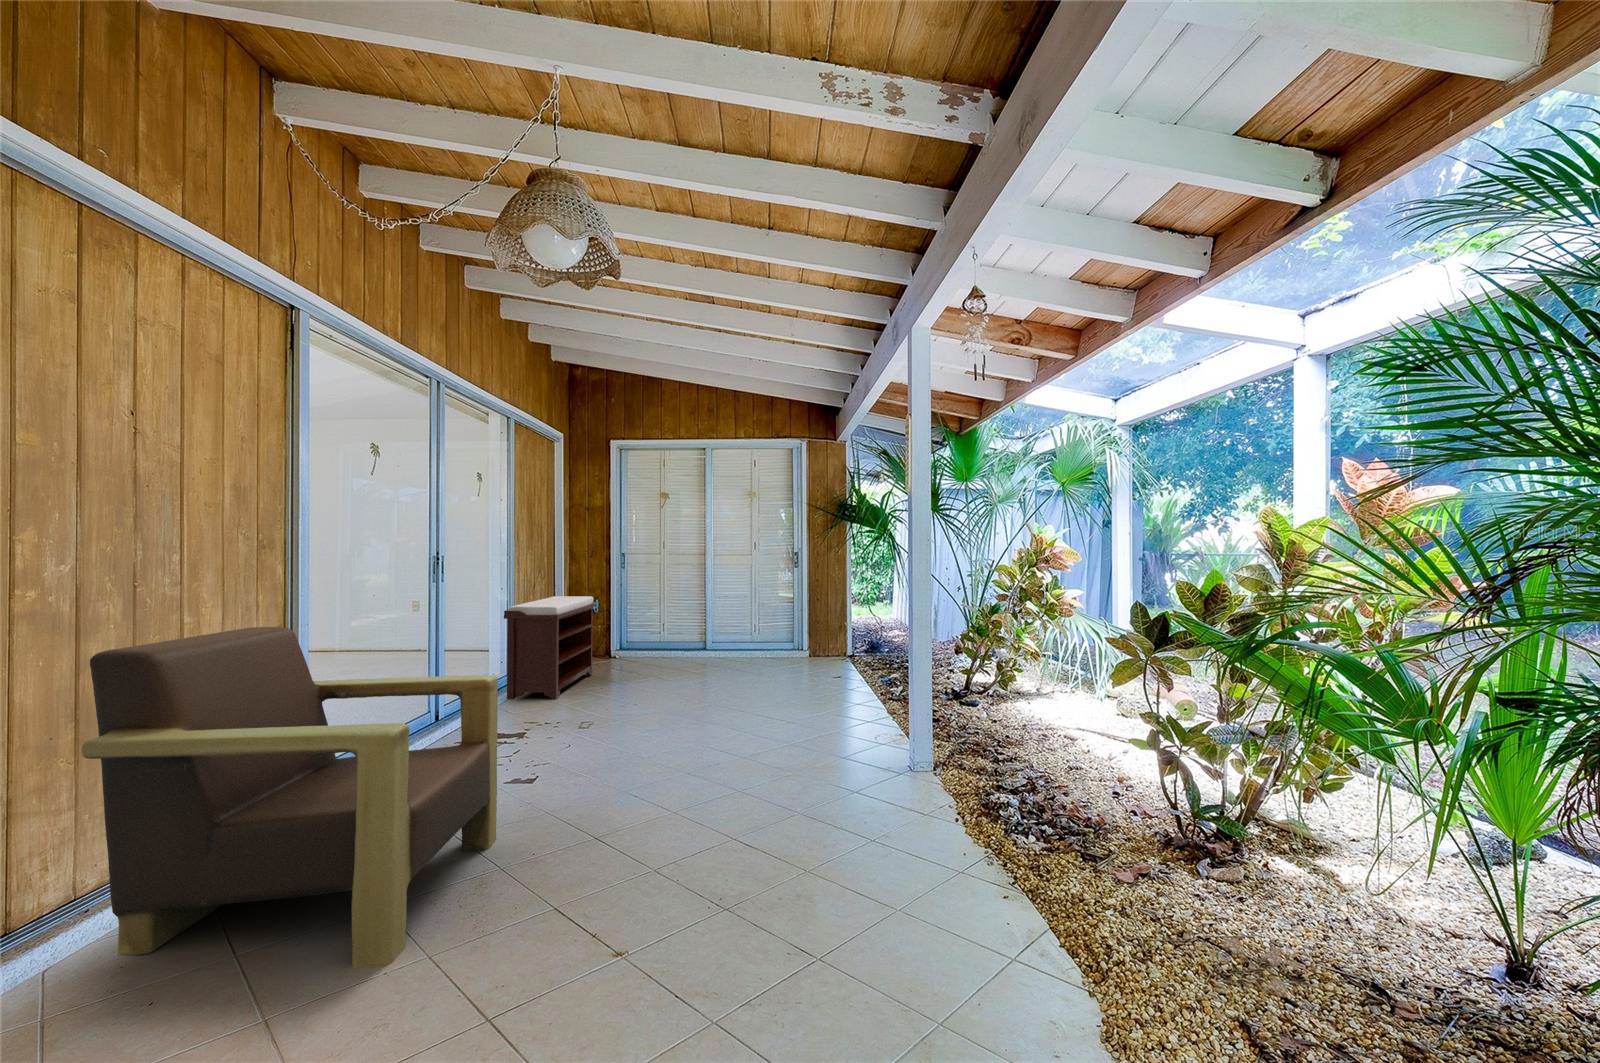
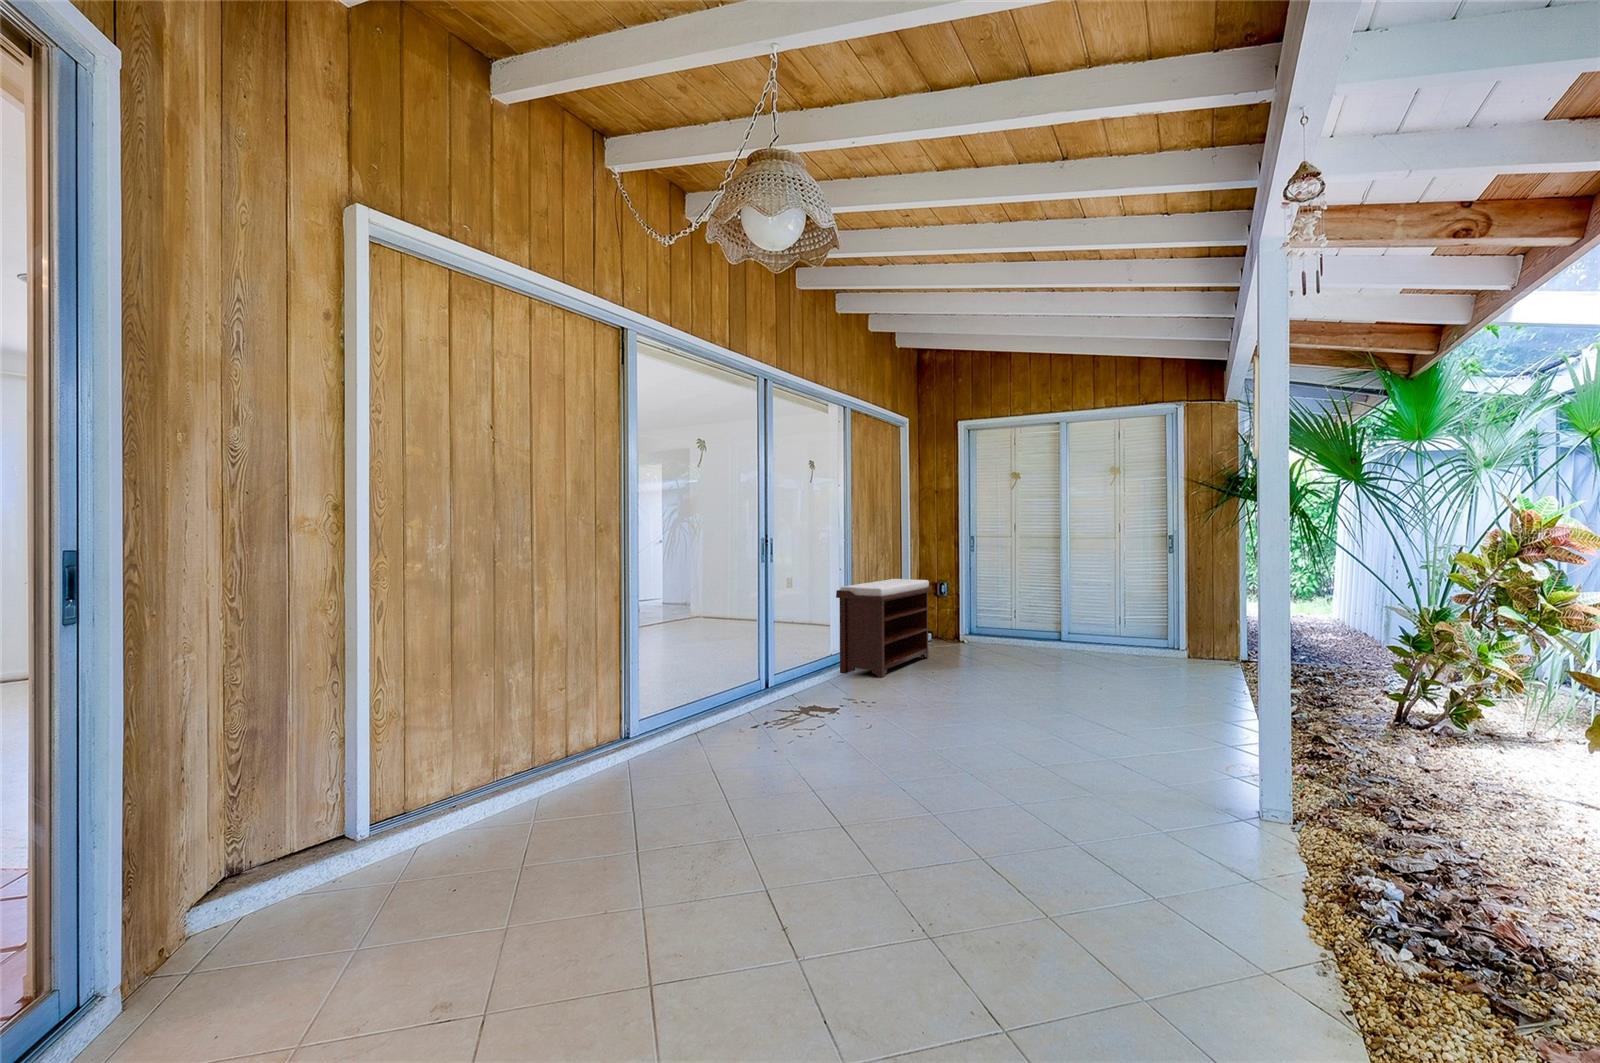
armchair: present [82,627,498,968] -> none [450,593,756,890]

